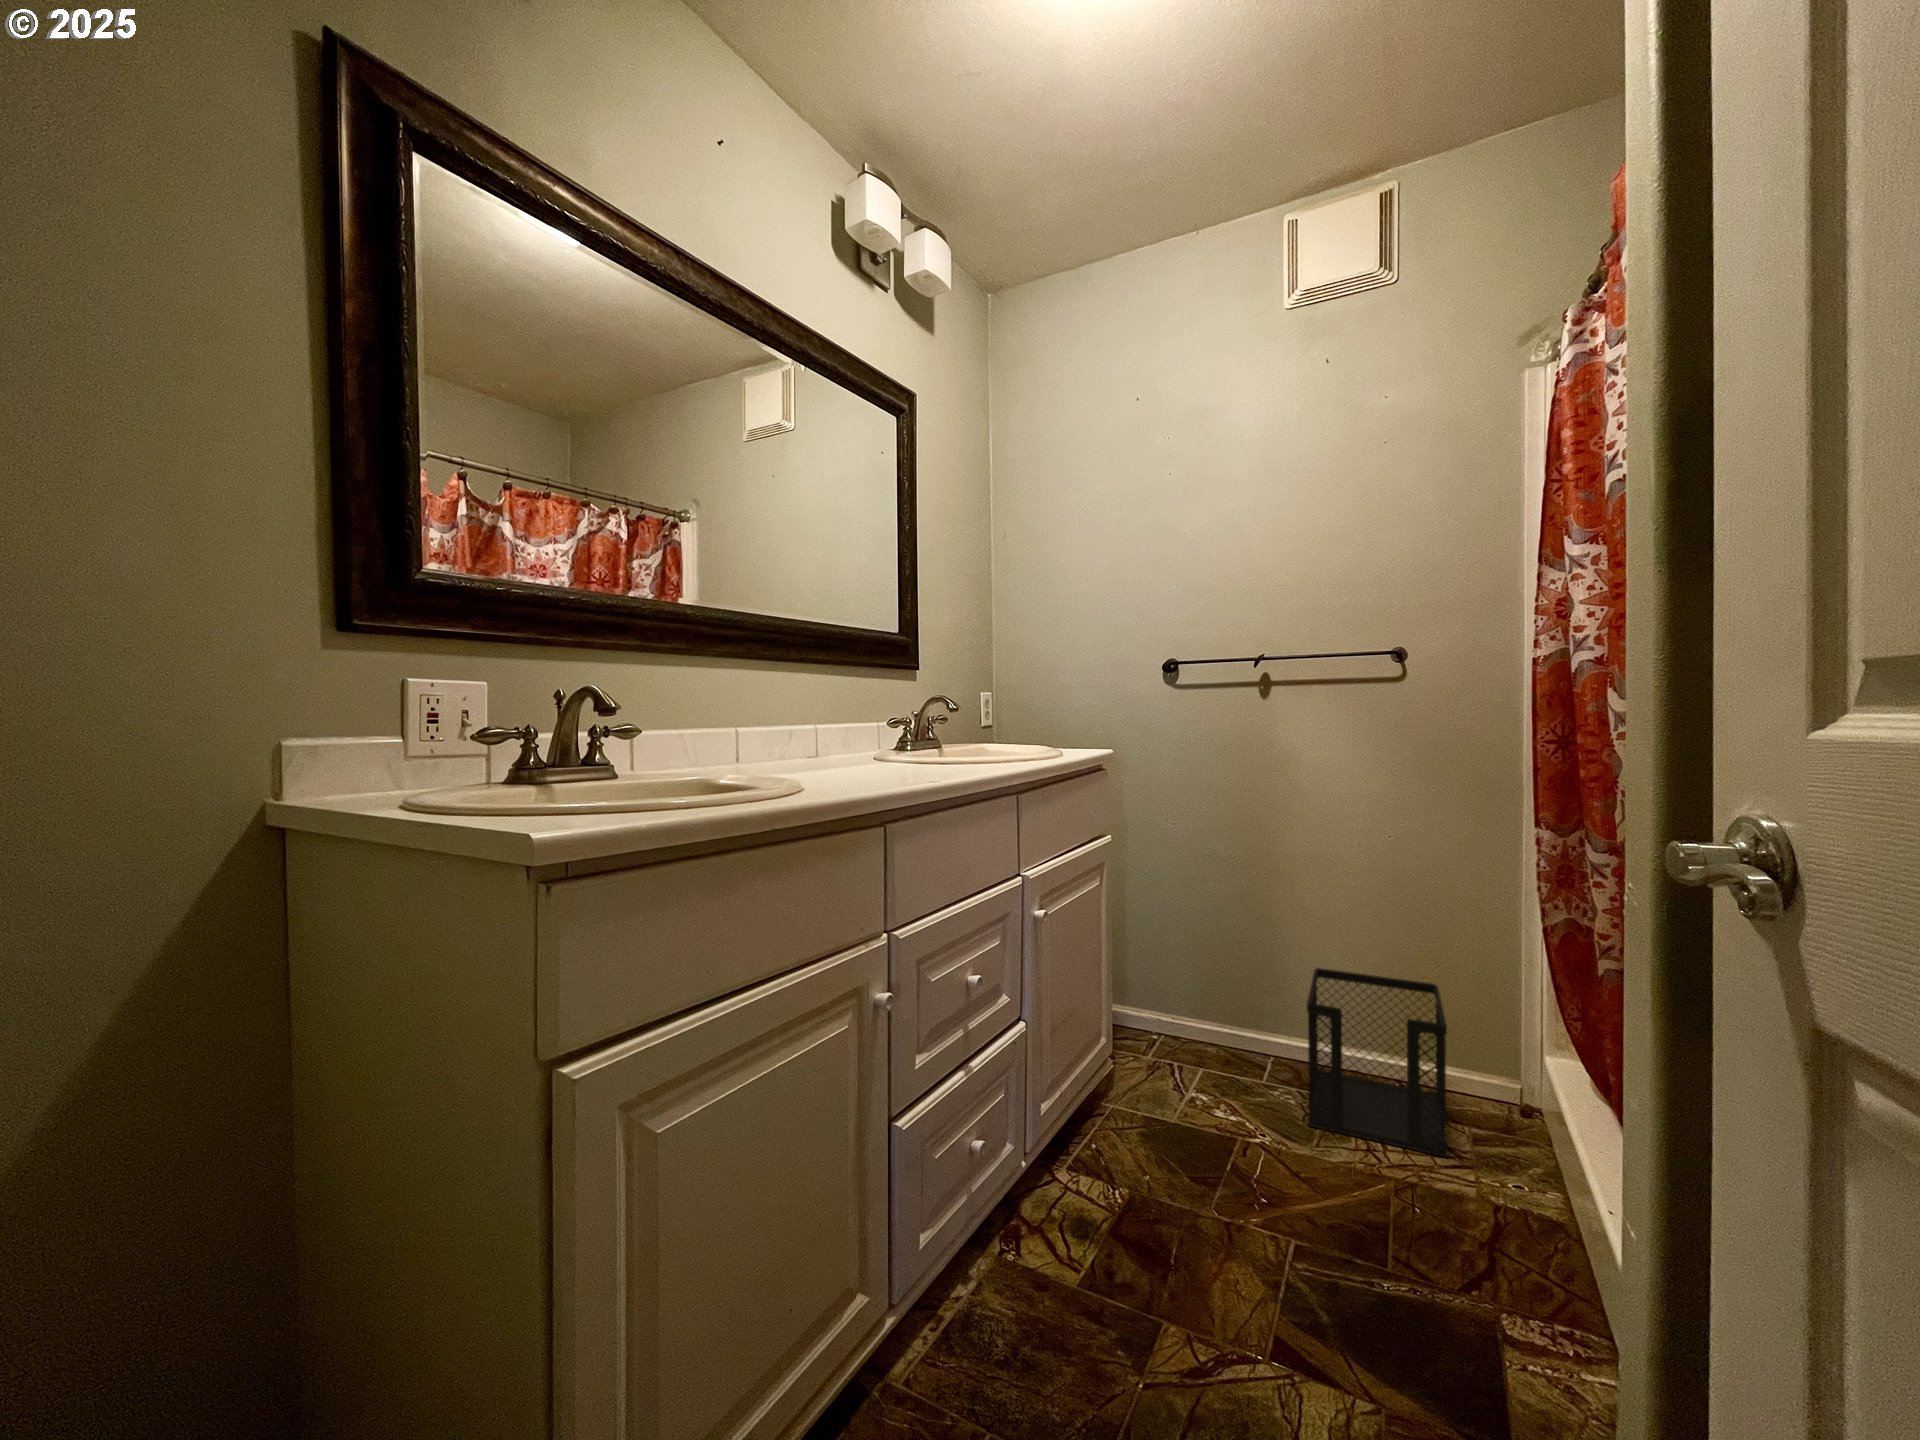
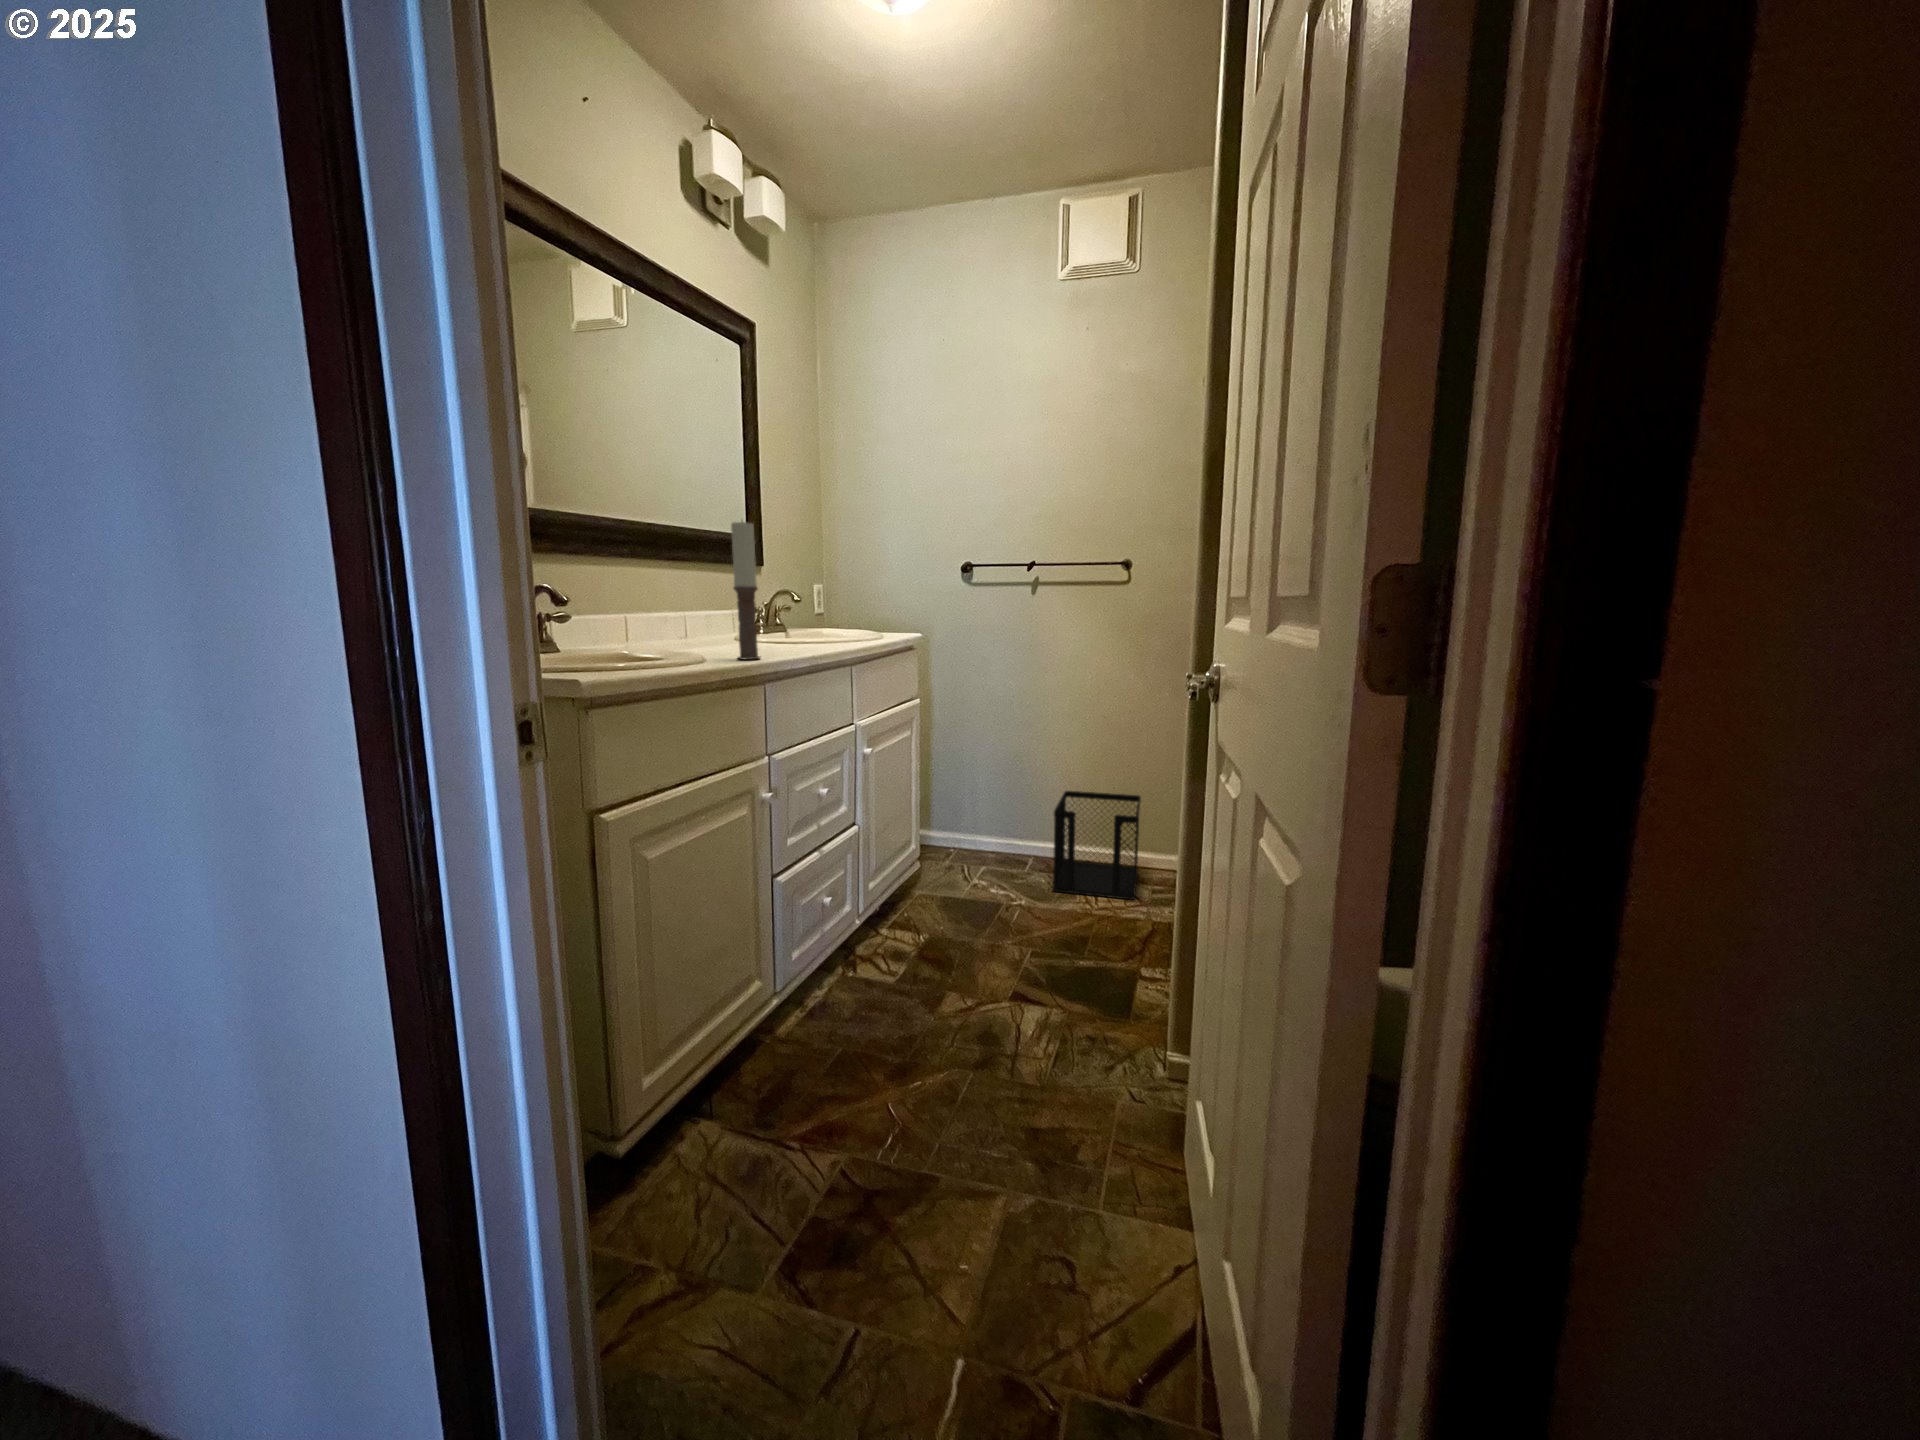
candle: none [856,599,891,794] -> present [731,521,760,659]

